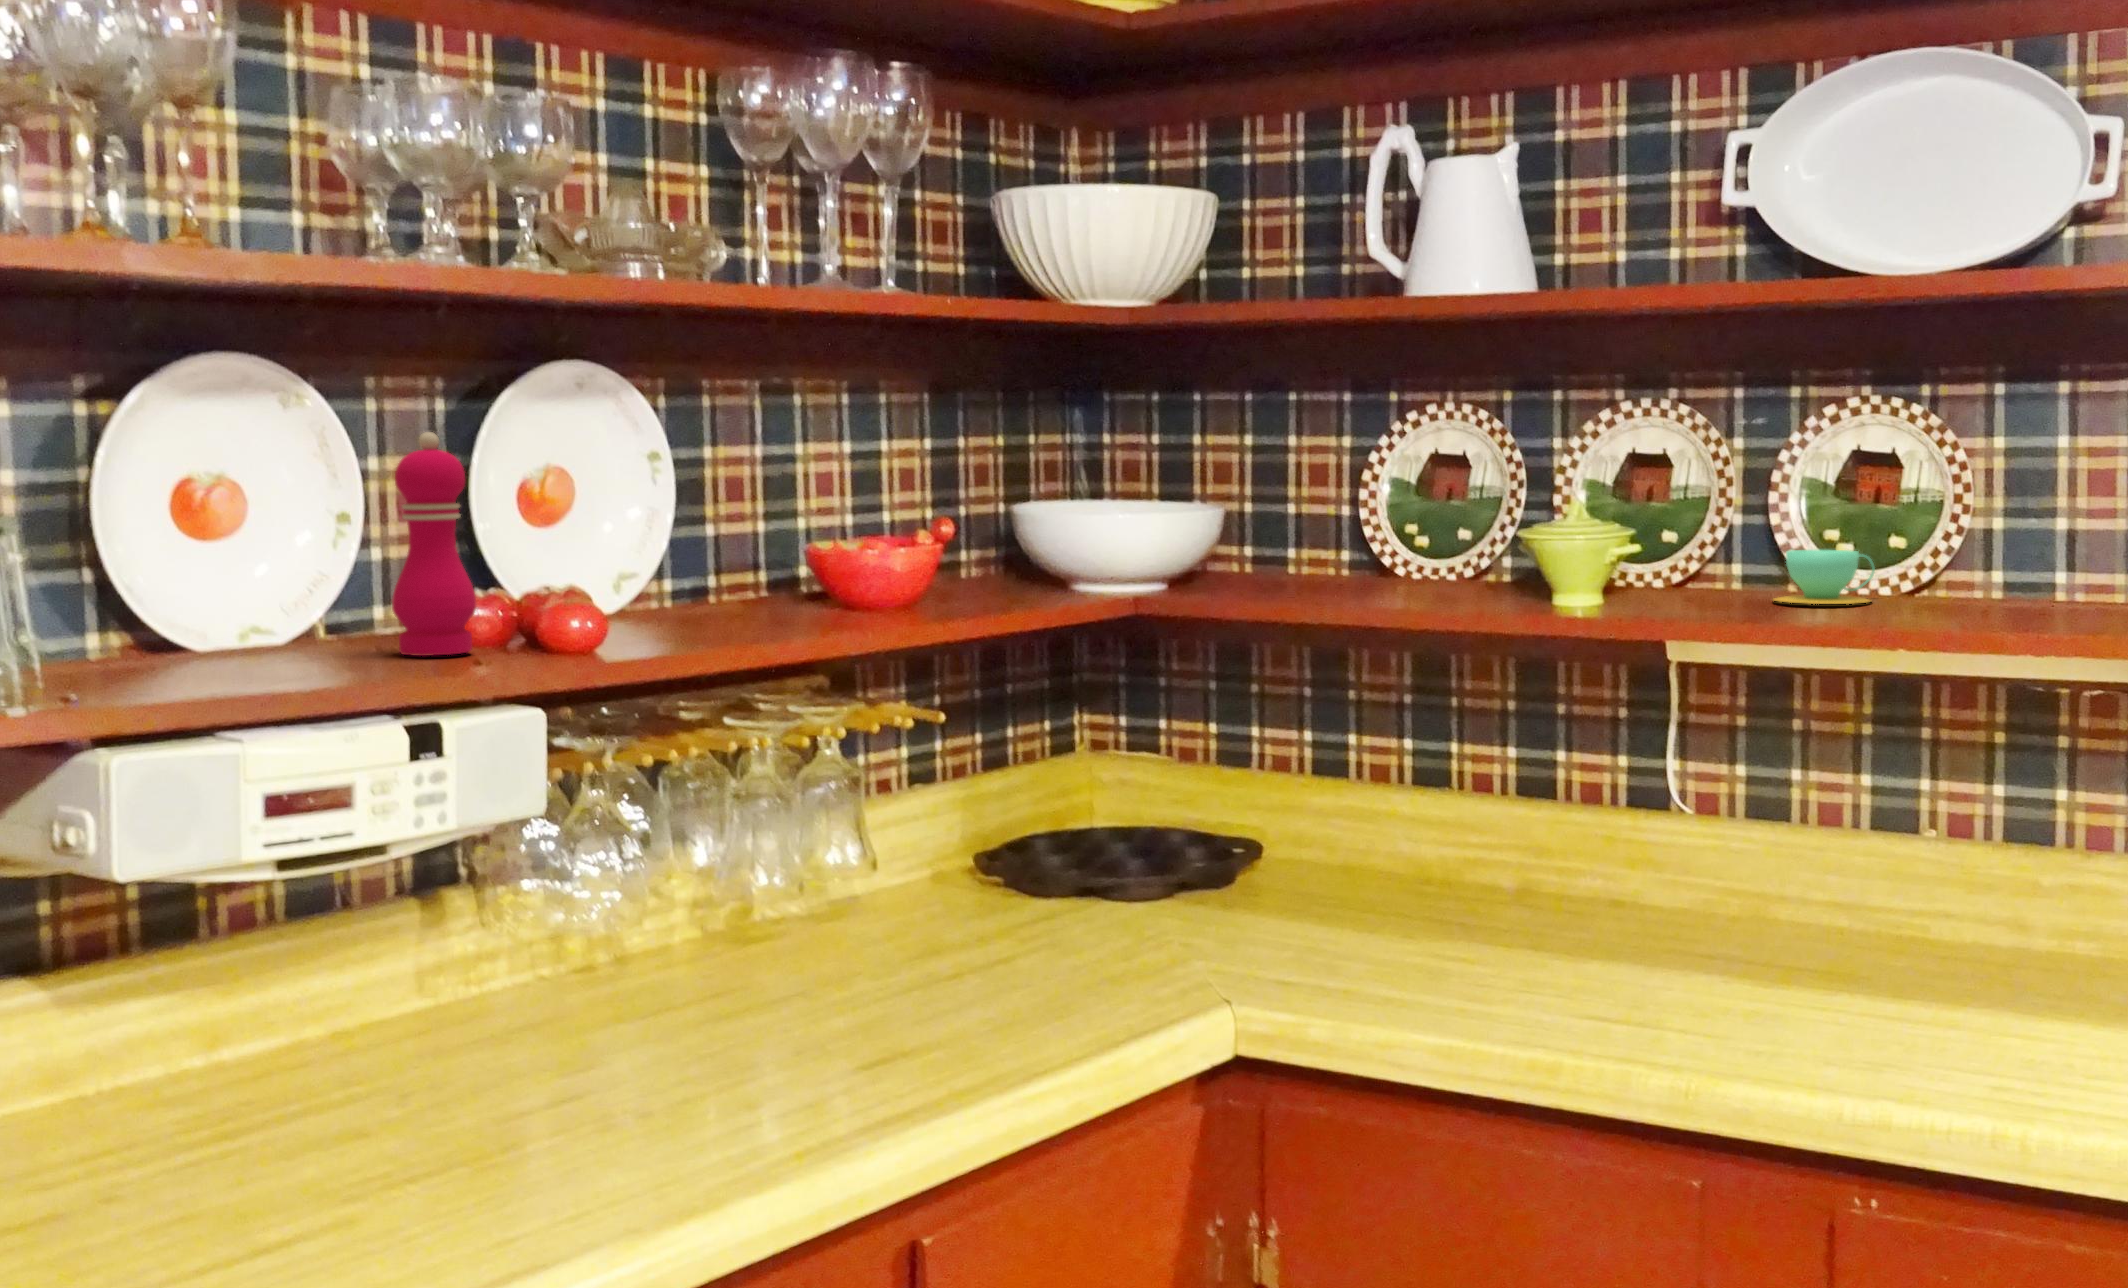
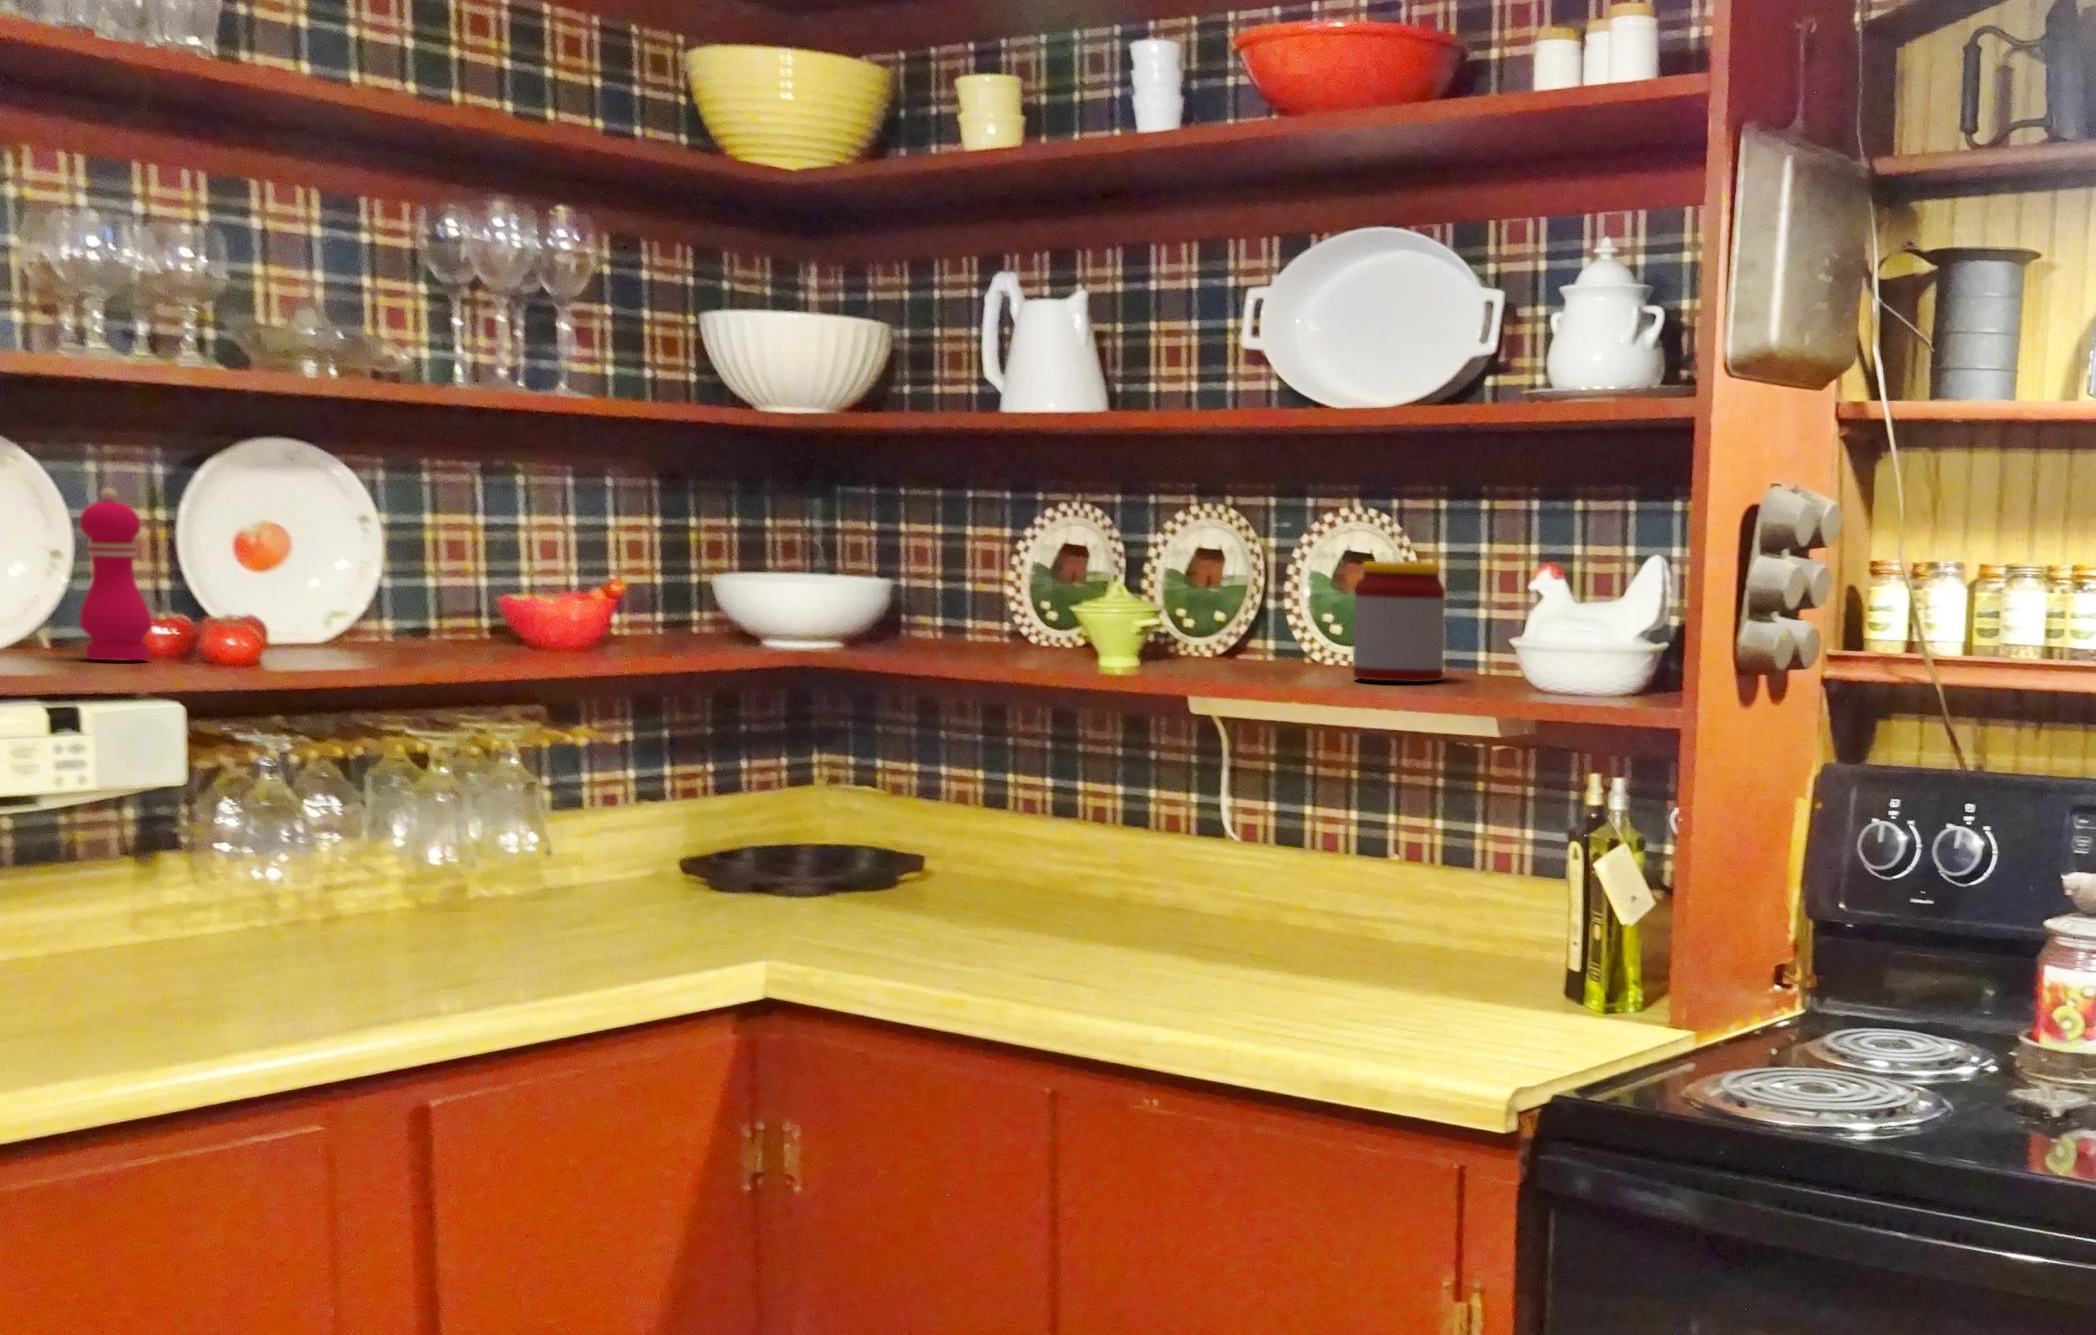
jar: none [1943,464,2068,617] -> present [1353,561,1446,682]
teacup: present [1774,550,1875,604] -> none [1258,628,1345,671]

